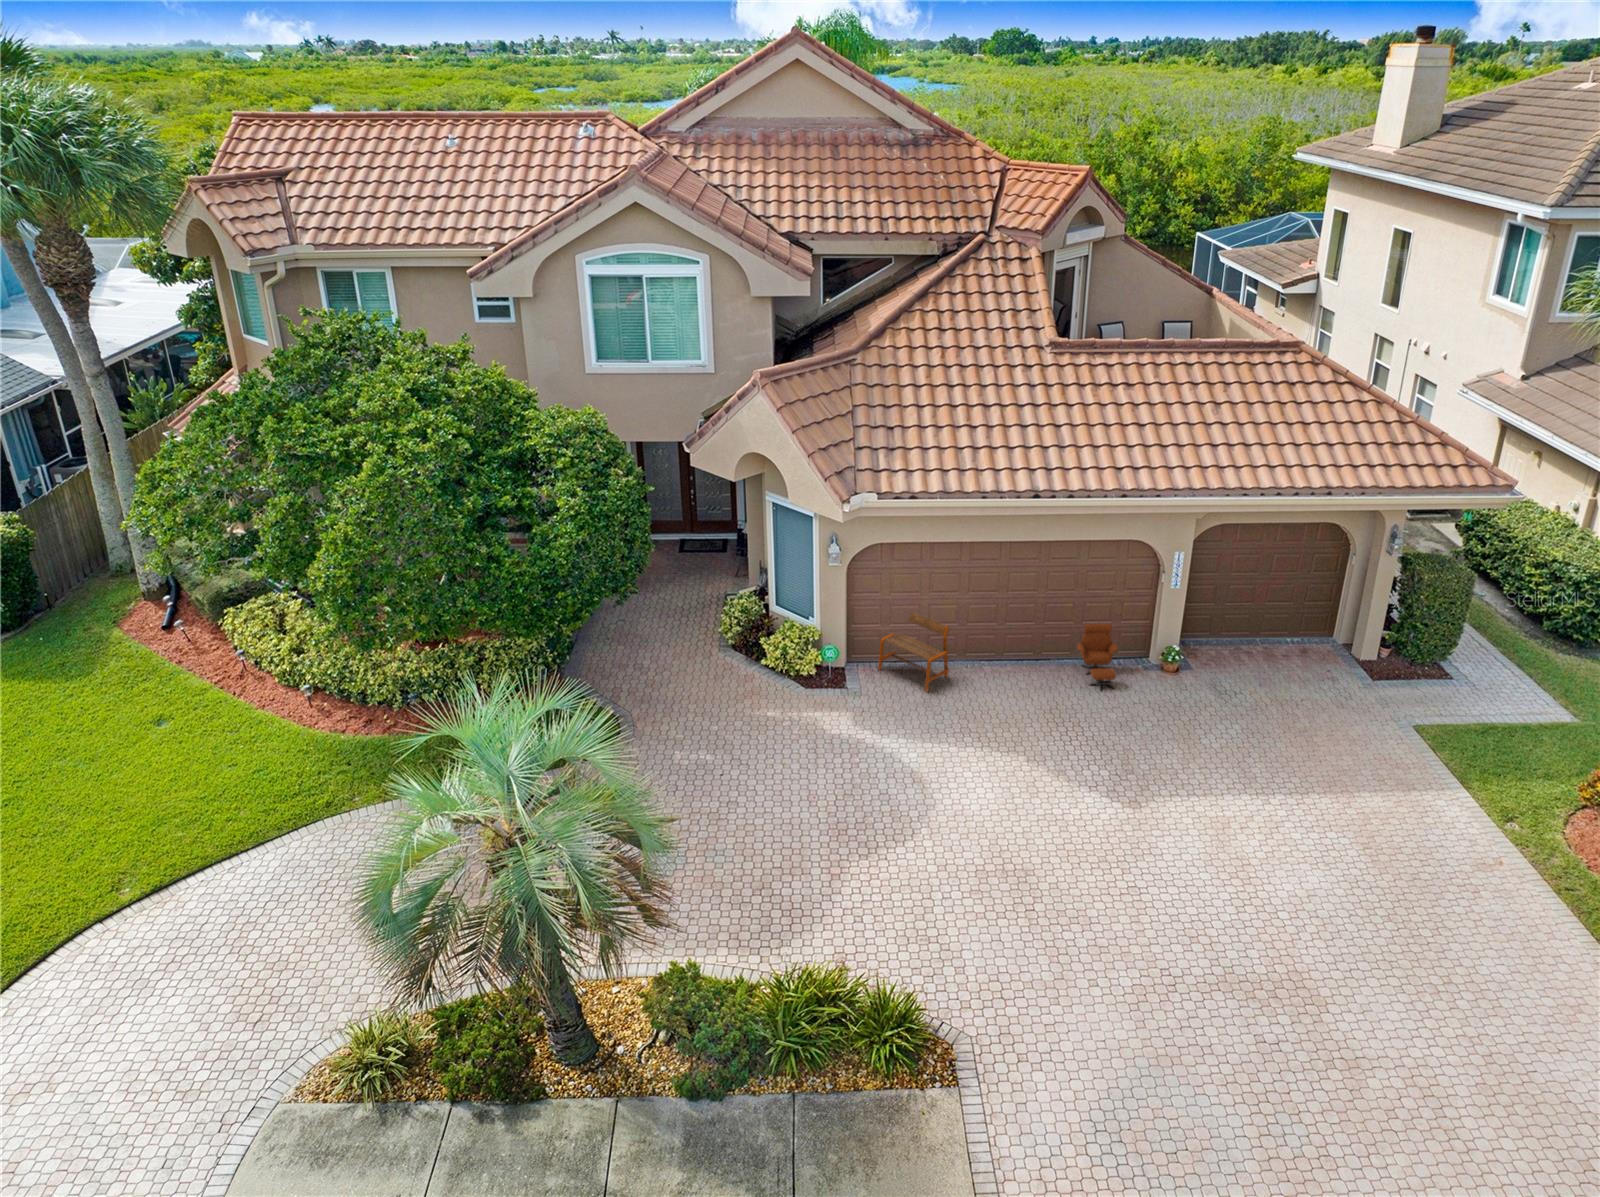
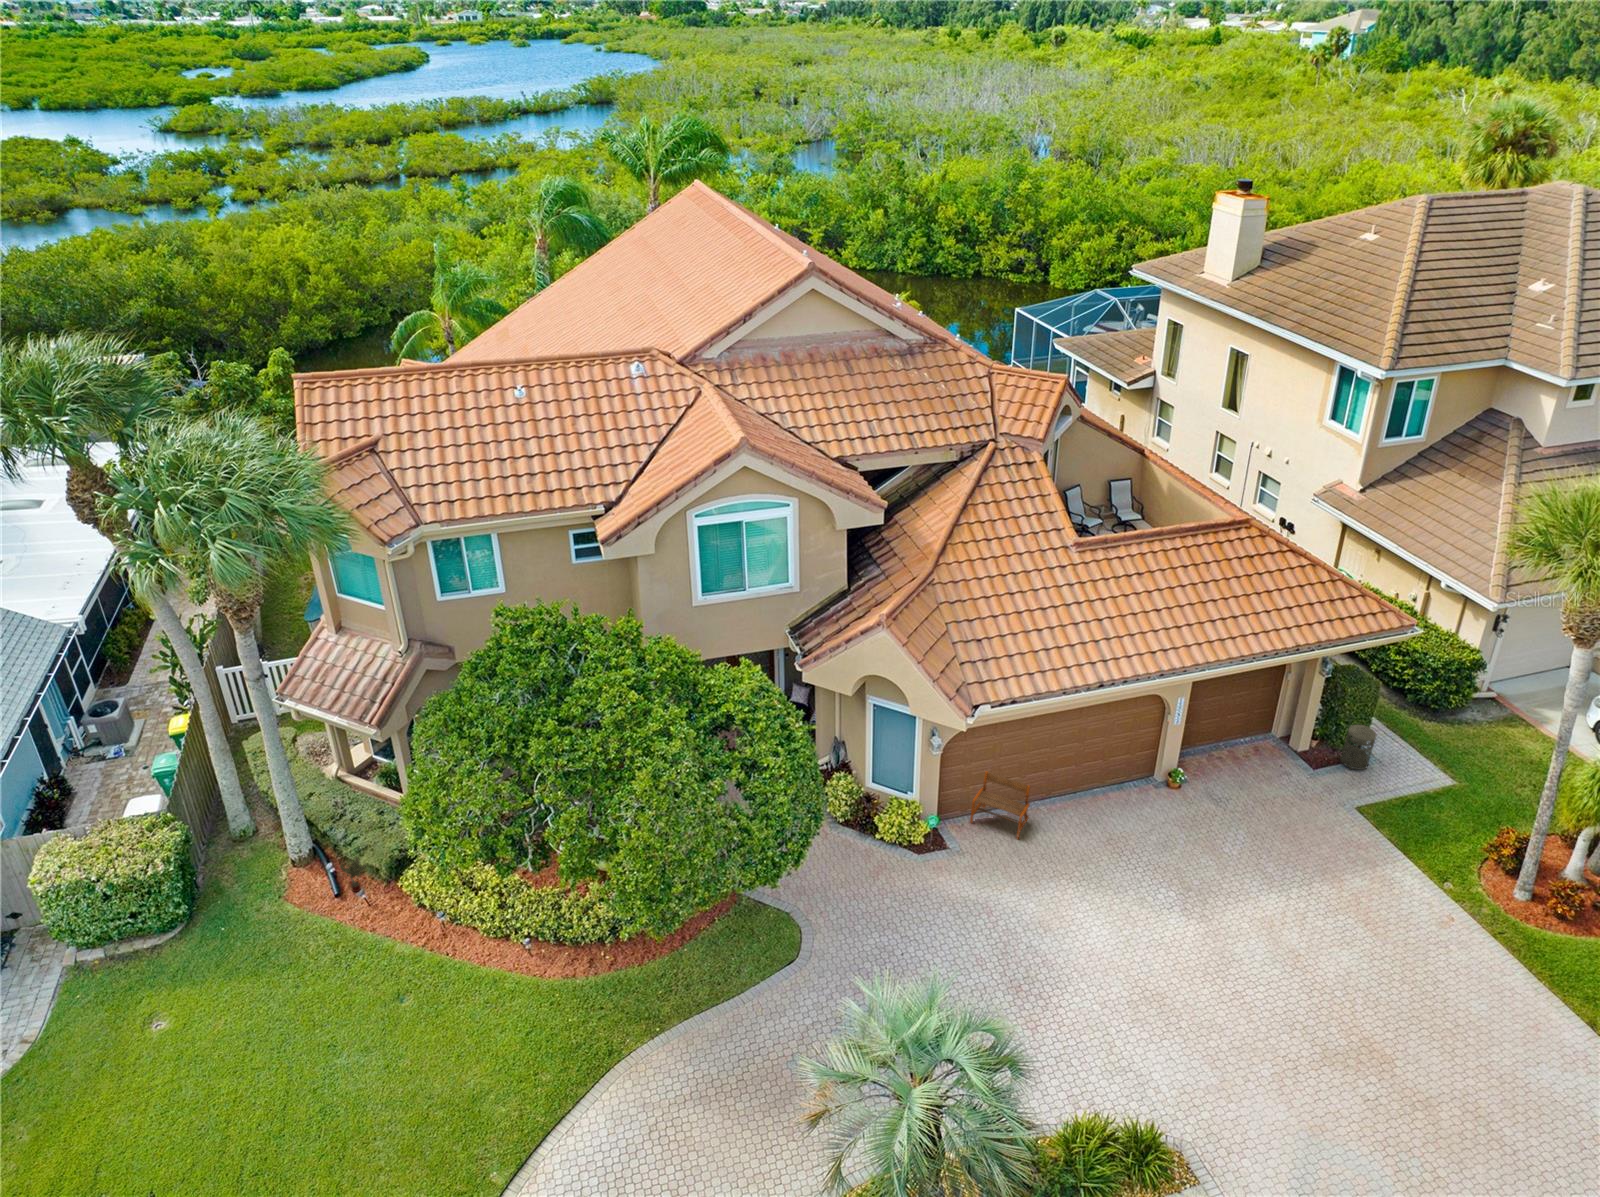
potted tree: none [176,593,206,637] -> present [340,857,367,892]
lounge chair: present [1077,624,1118,691] -> none [1116,759,1153,815]
trash can: none [1404,626,1453,687] -> present [1340,725,1377,769]

